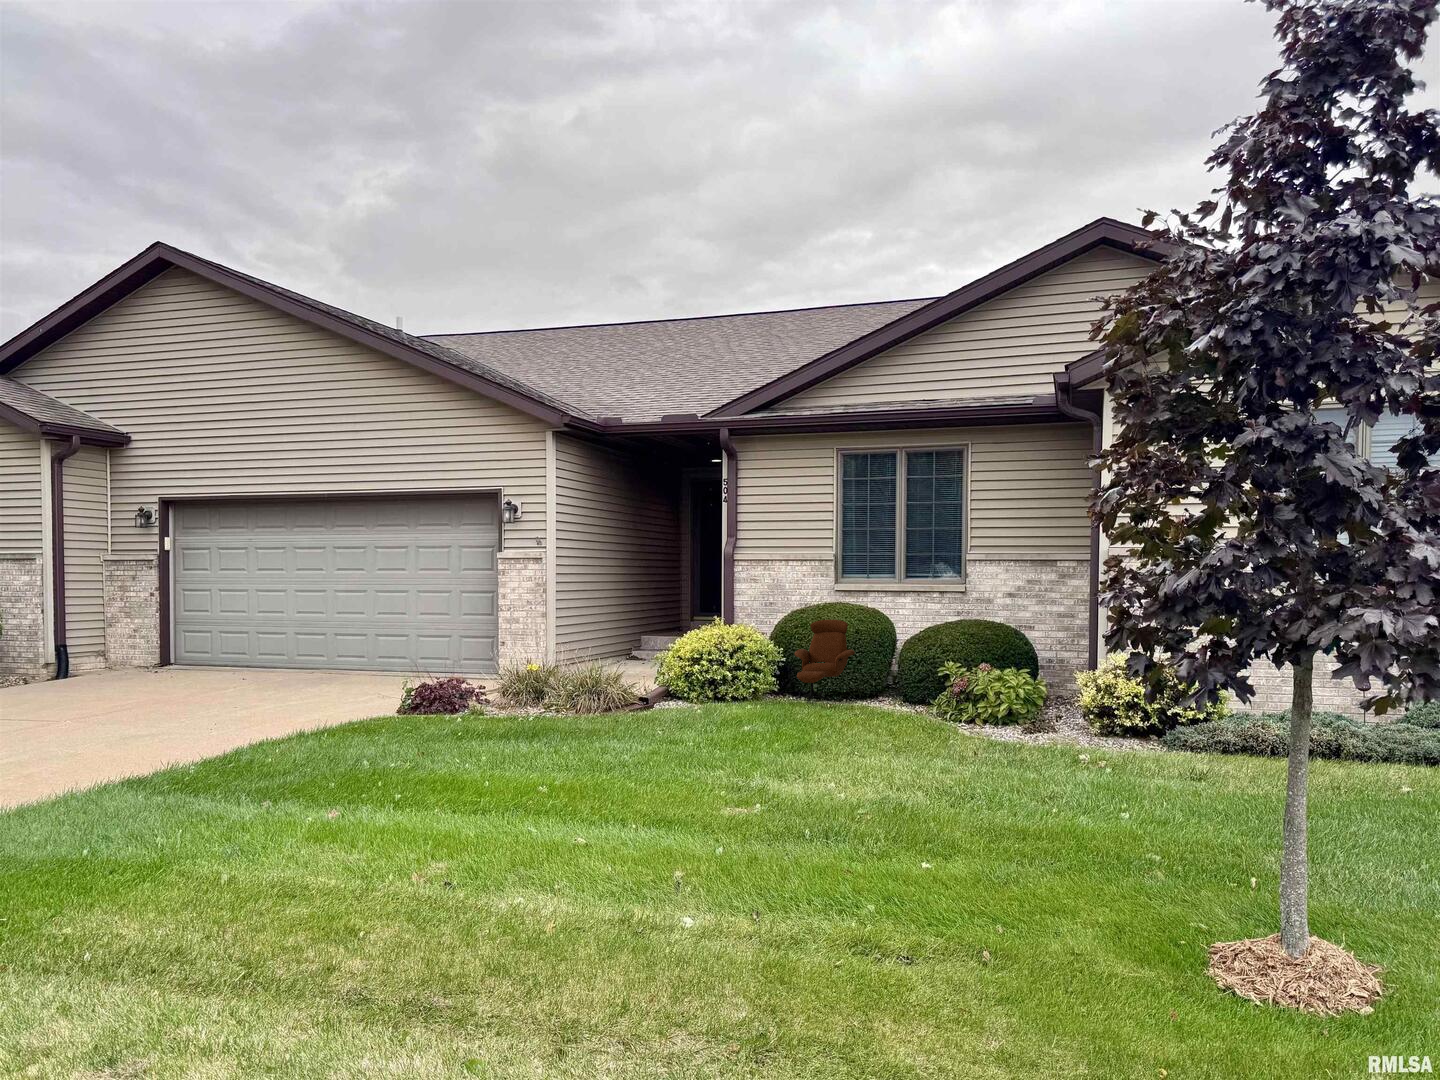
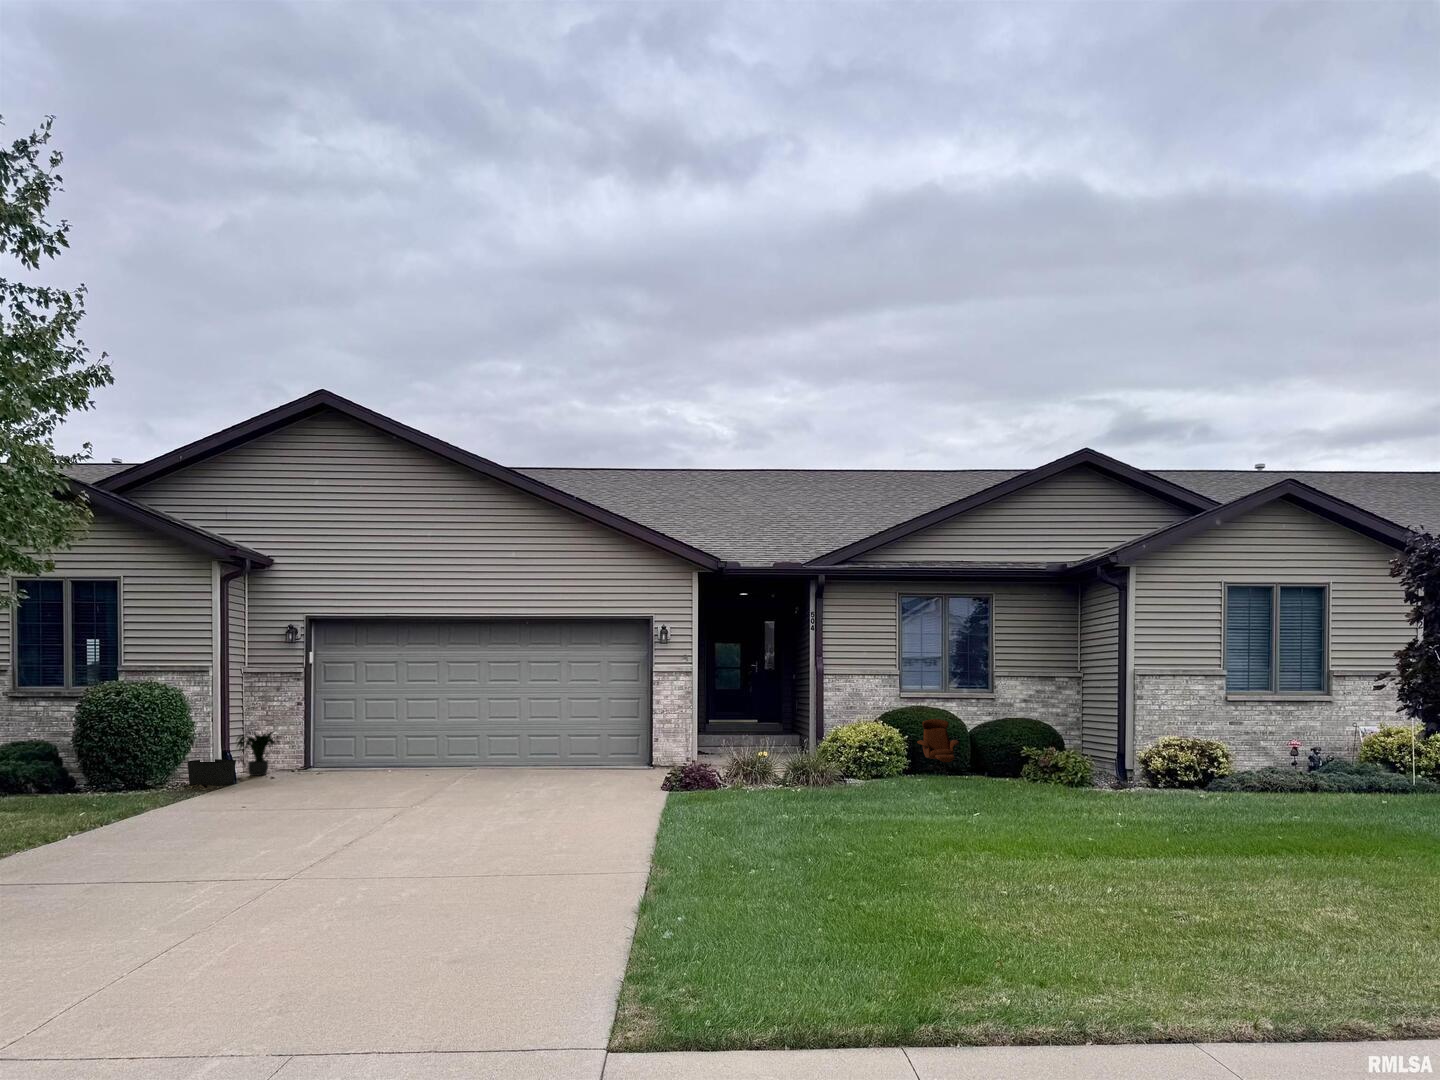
potted plant: none [83,625,142,673] -> present [237,731,279,776]
storage bin: none [5,653,48,683] -> present [187,759,236,785]

